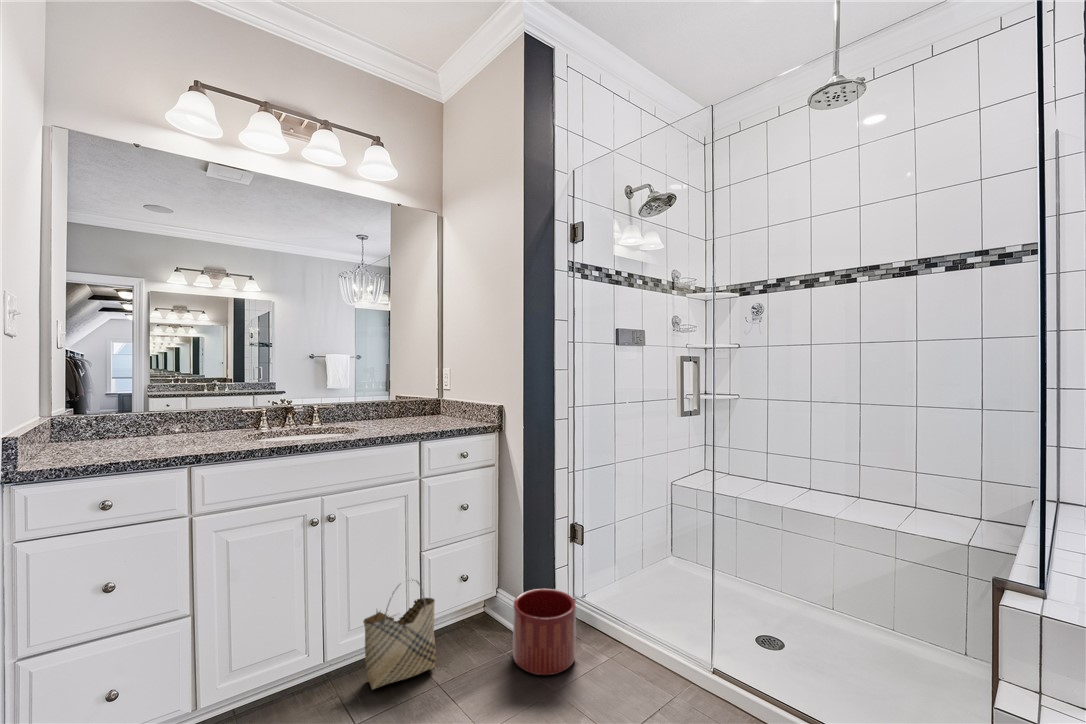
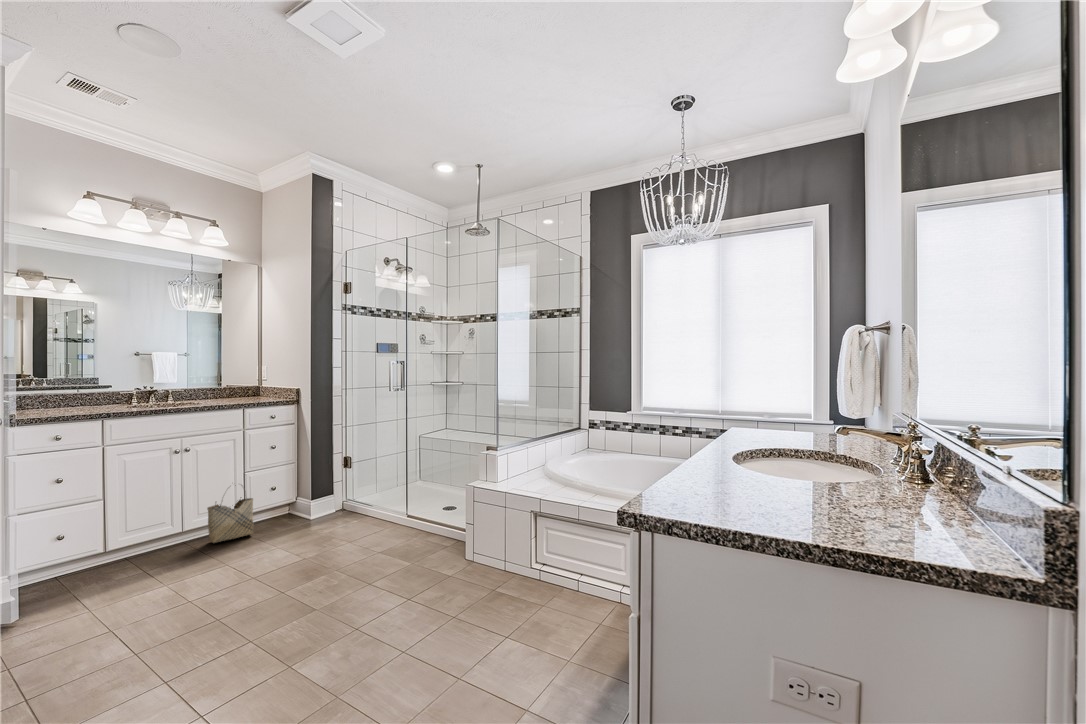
planter: present [513,589,576,675] -> none [302,491,340,531]

